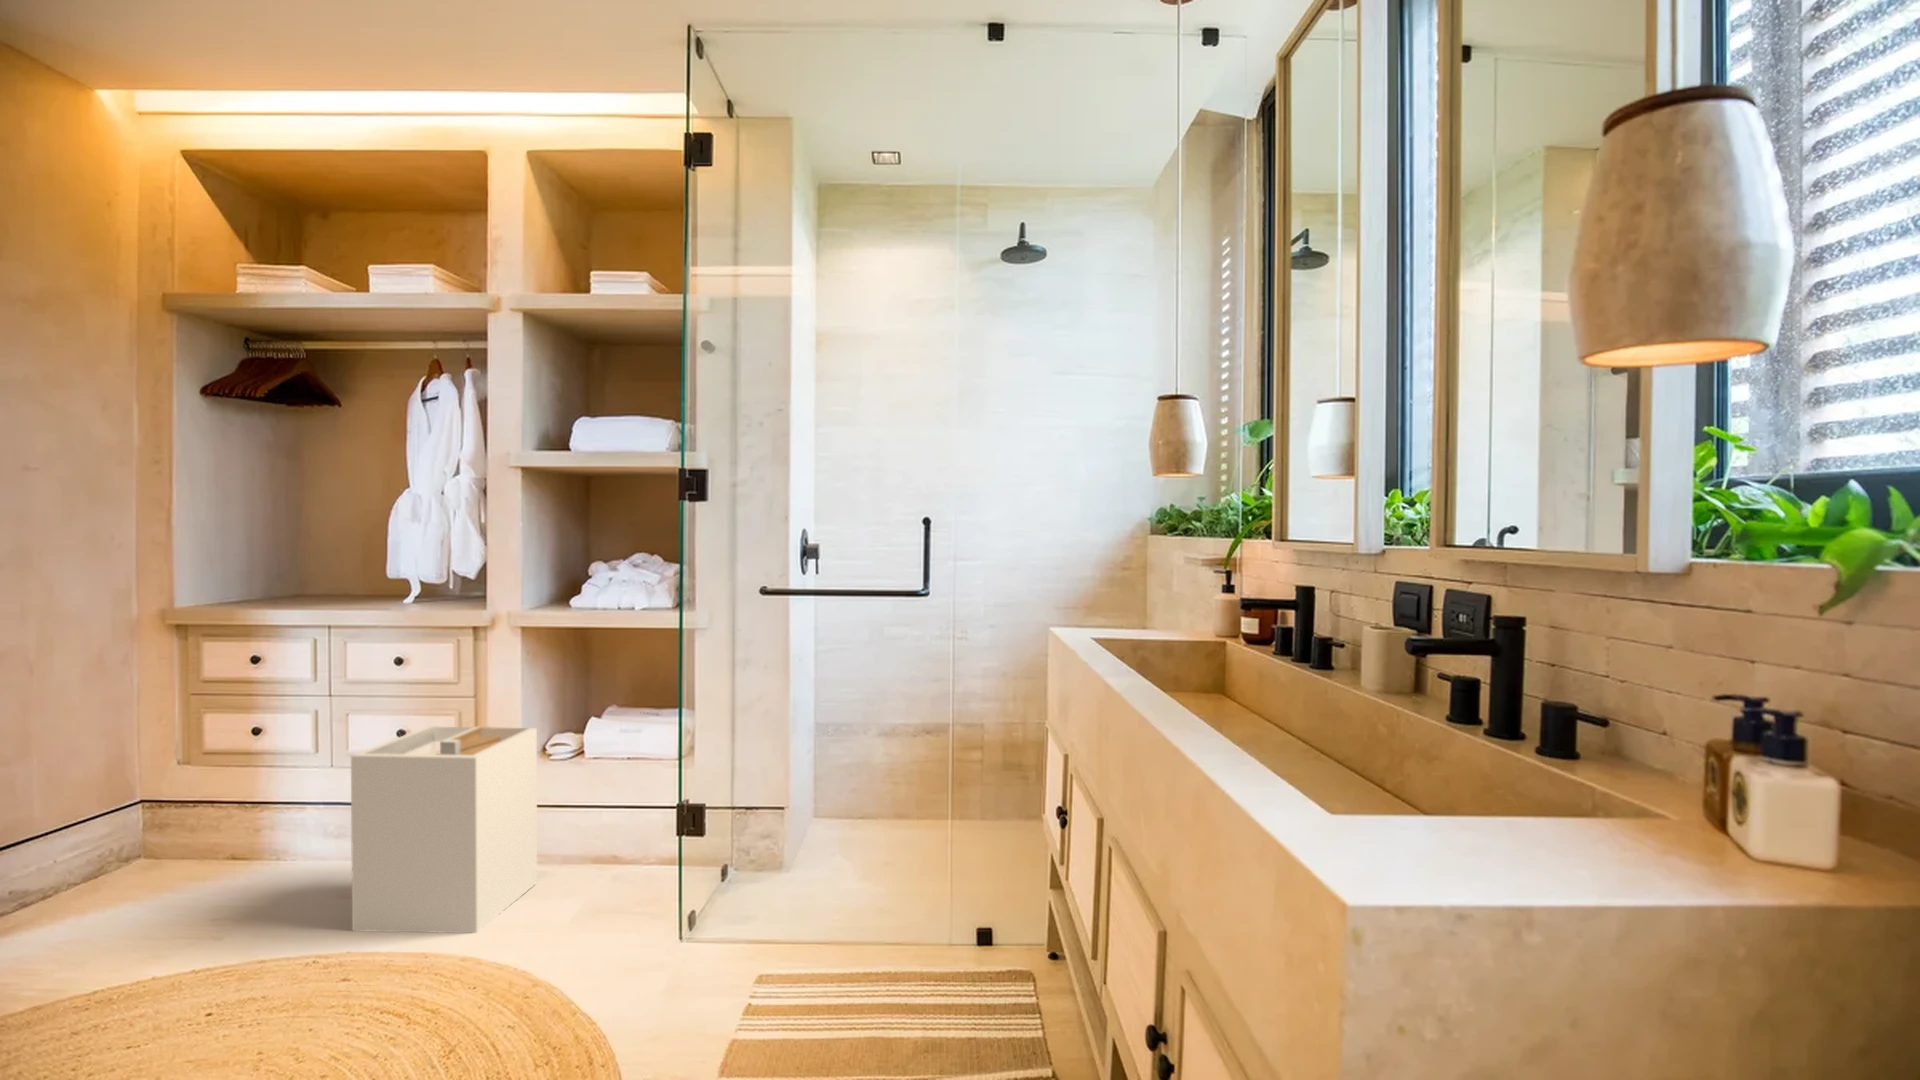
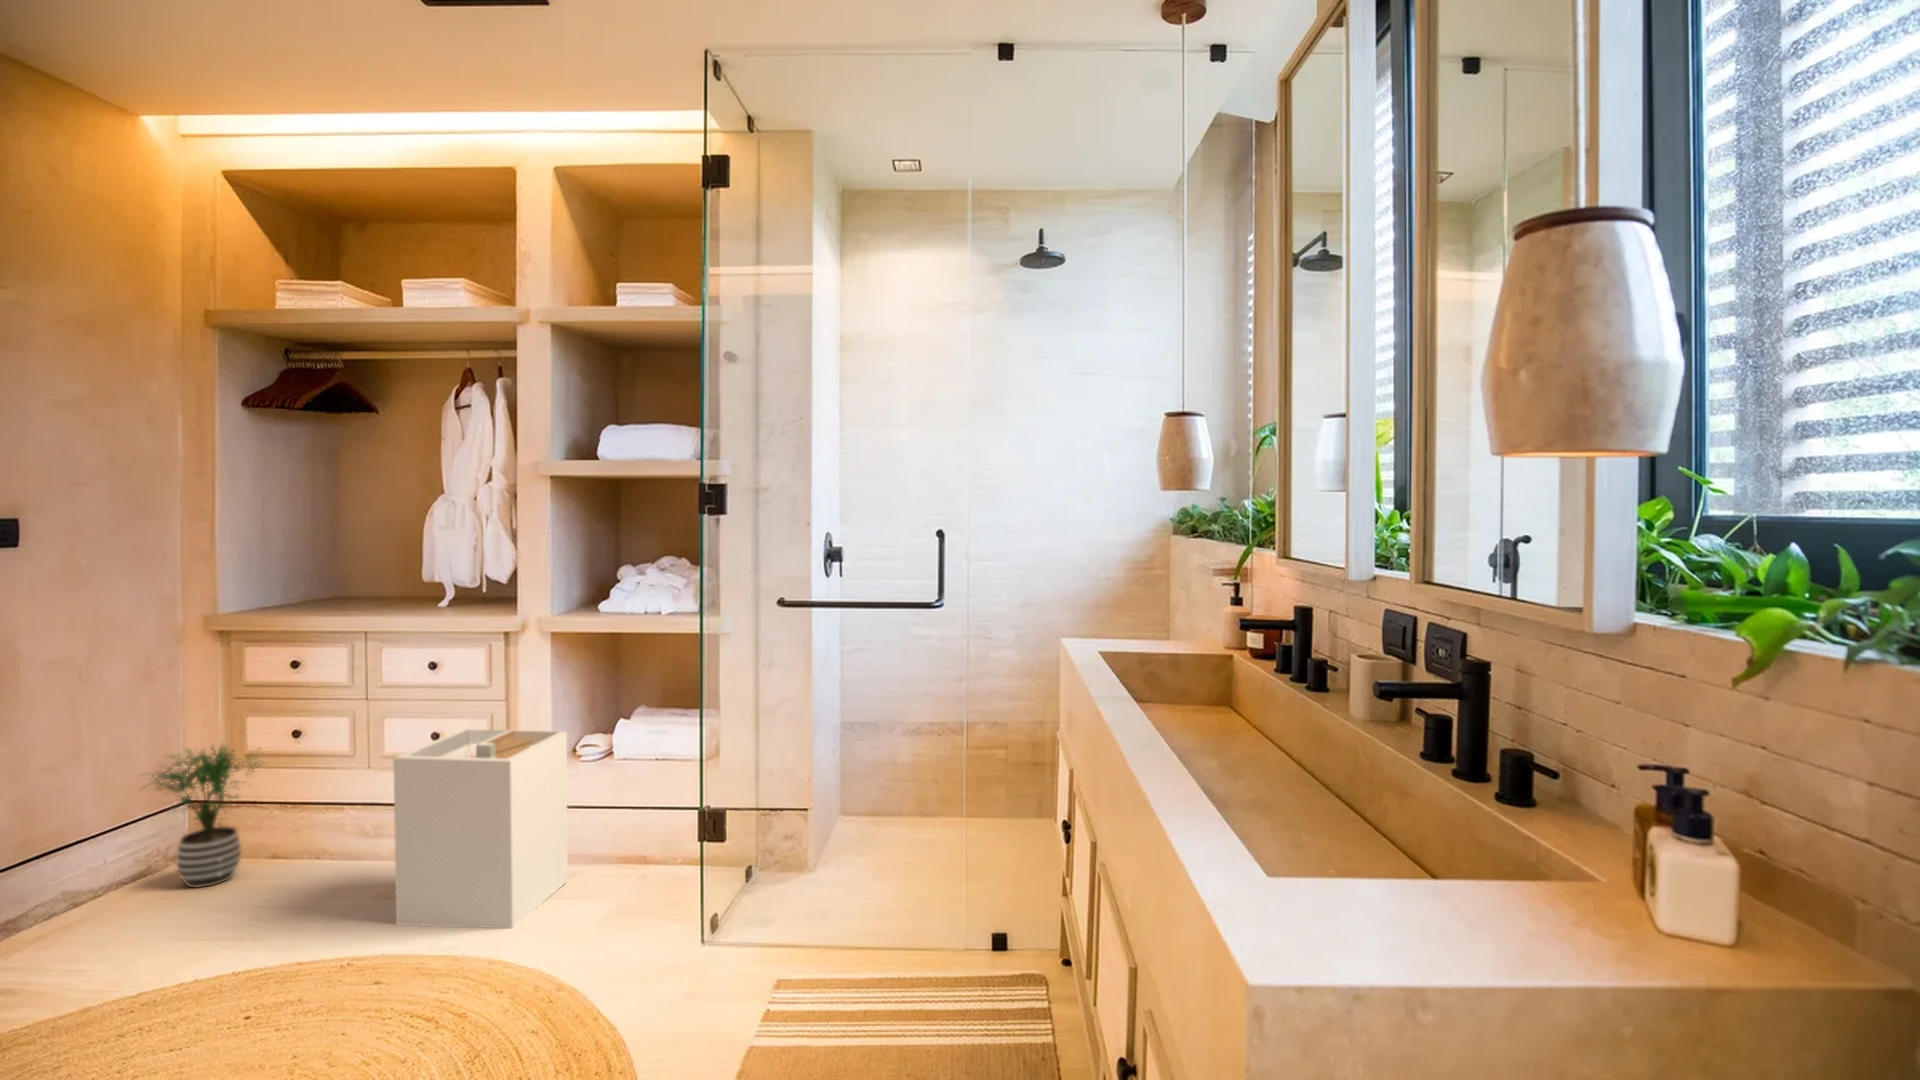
potted plant: none [73,743,218,896] -> present [141,746,261,888]

